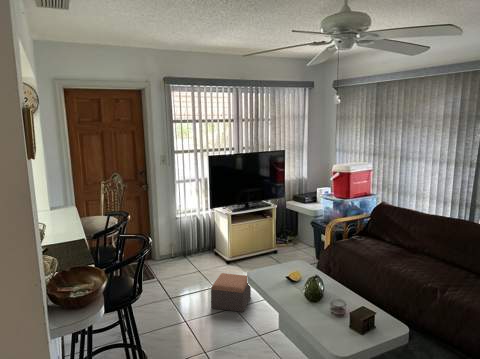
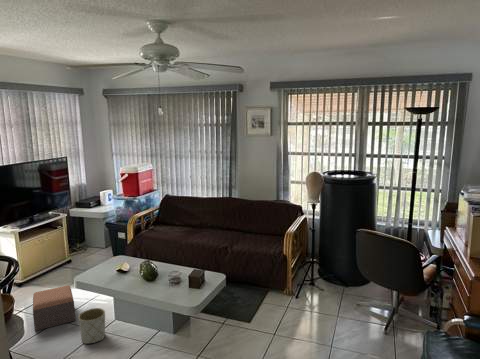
planter: none [233,307,258,343] -> present [78,308,105,344]

